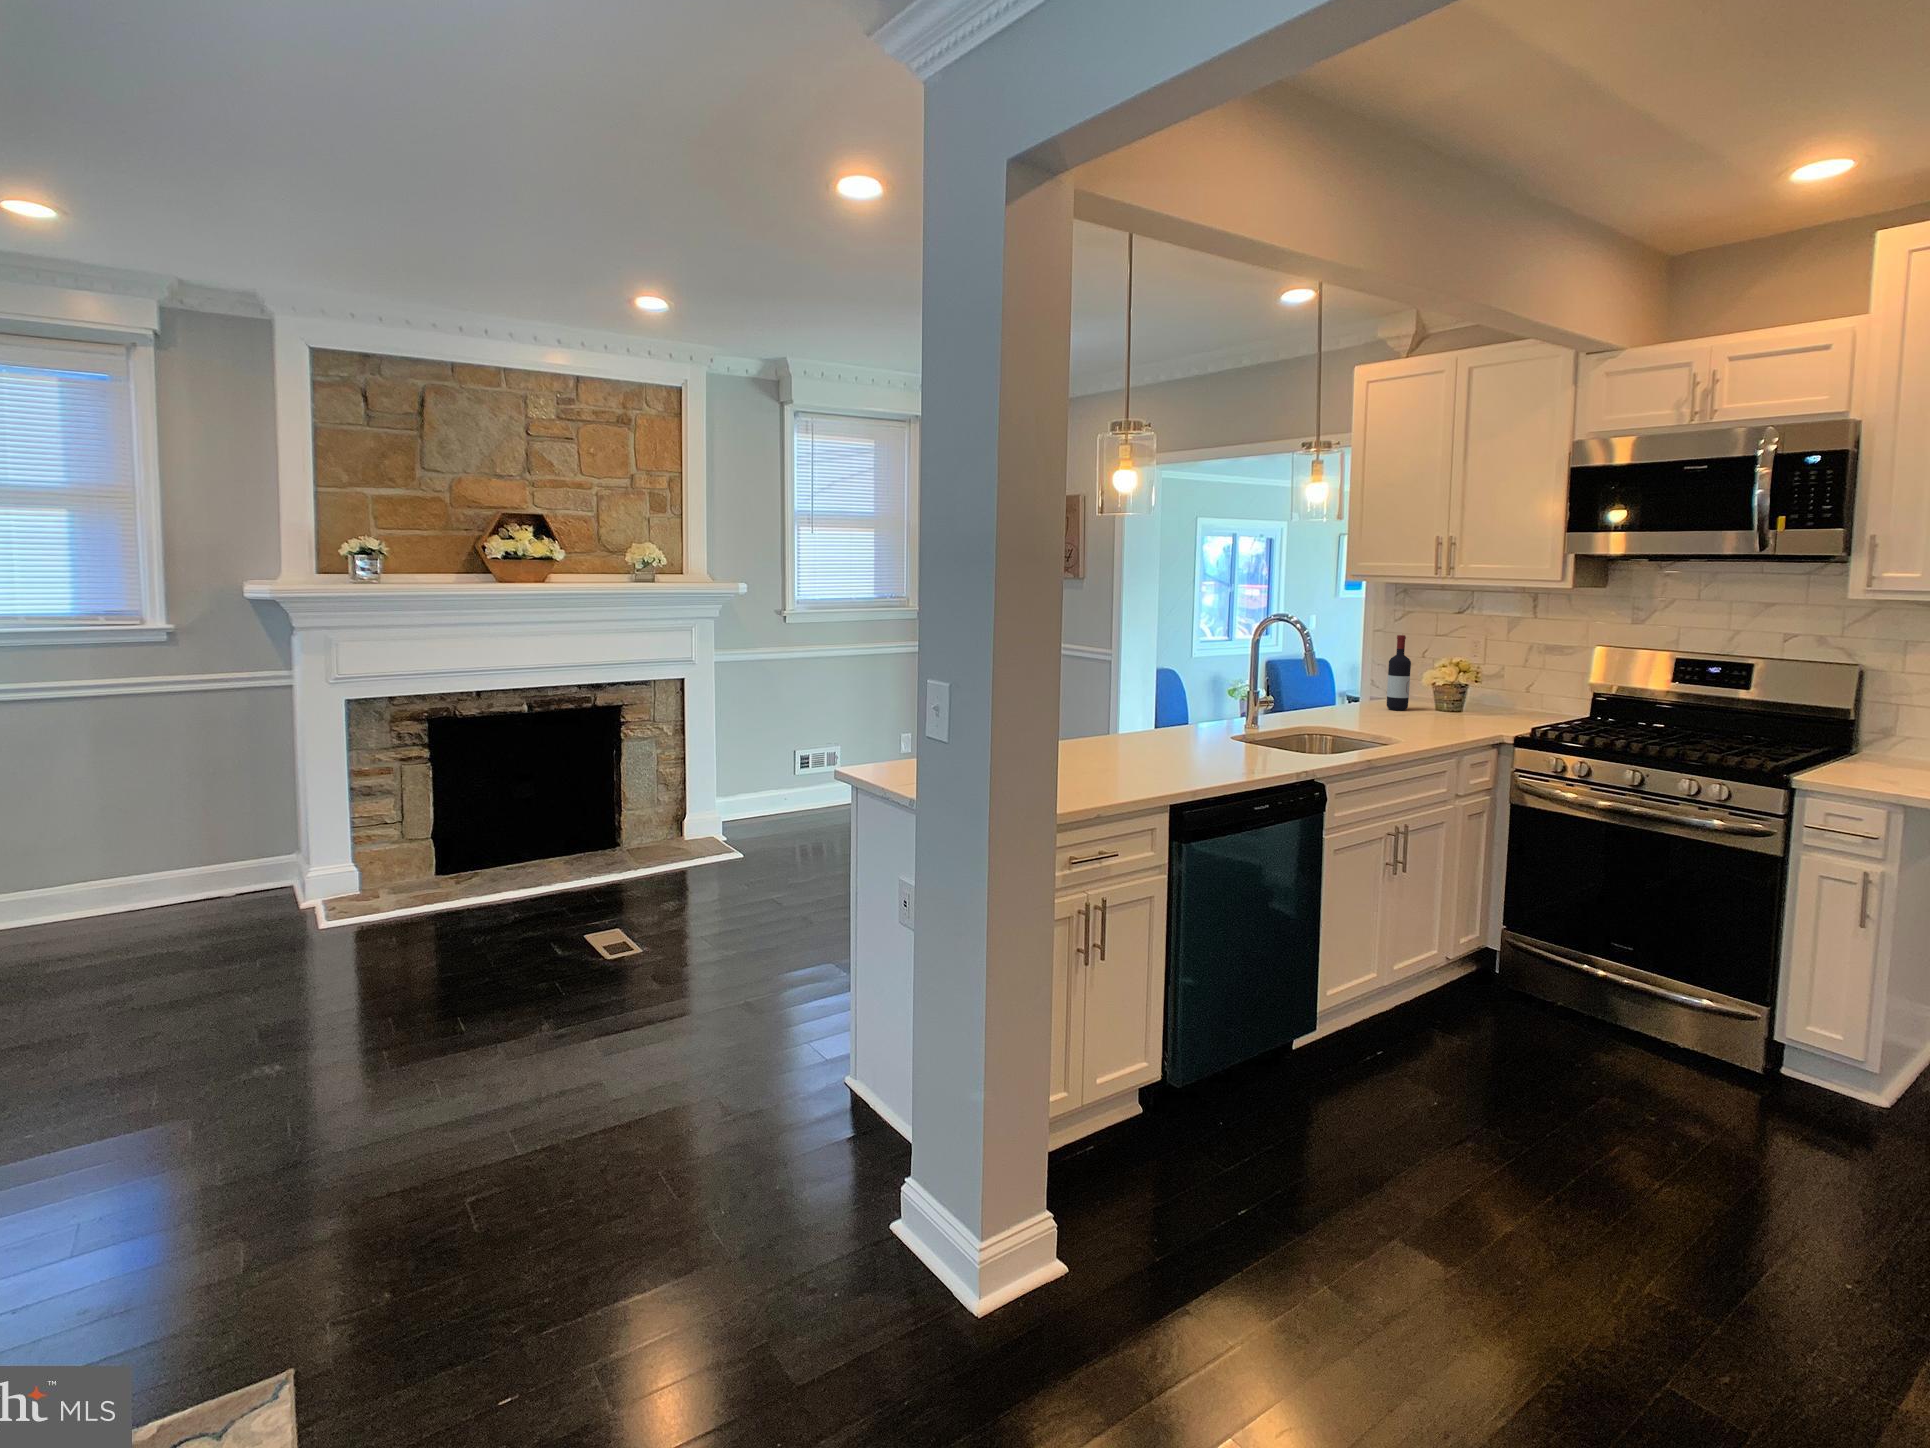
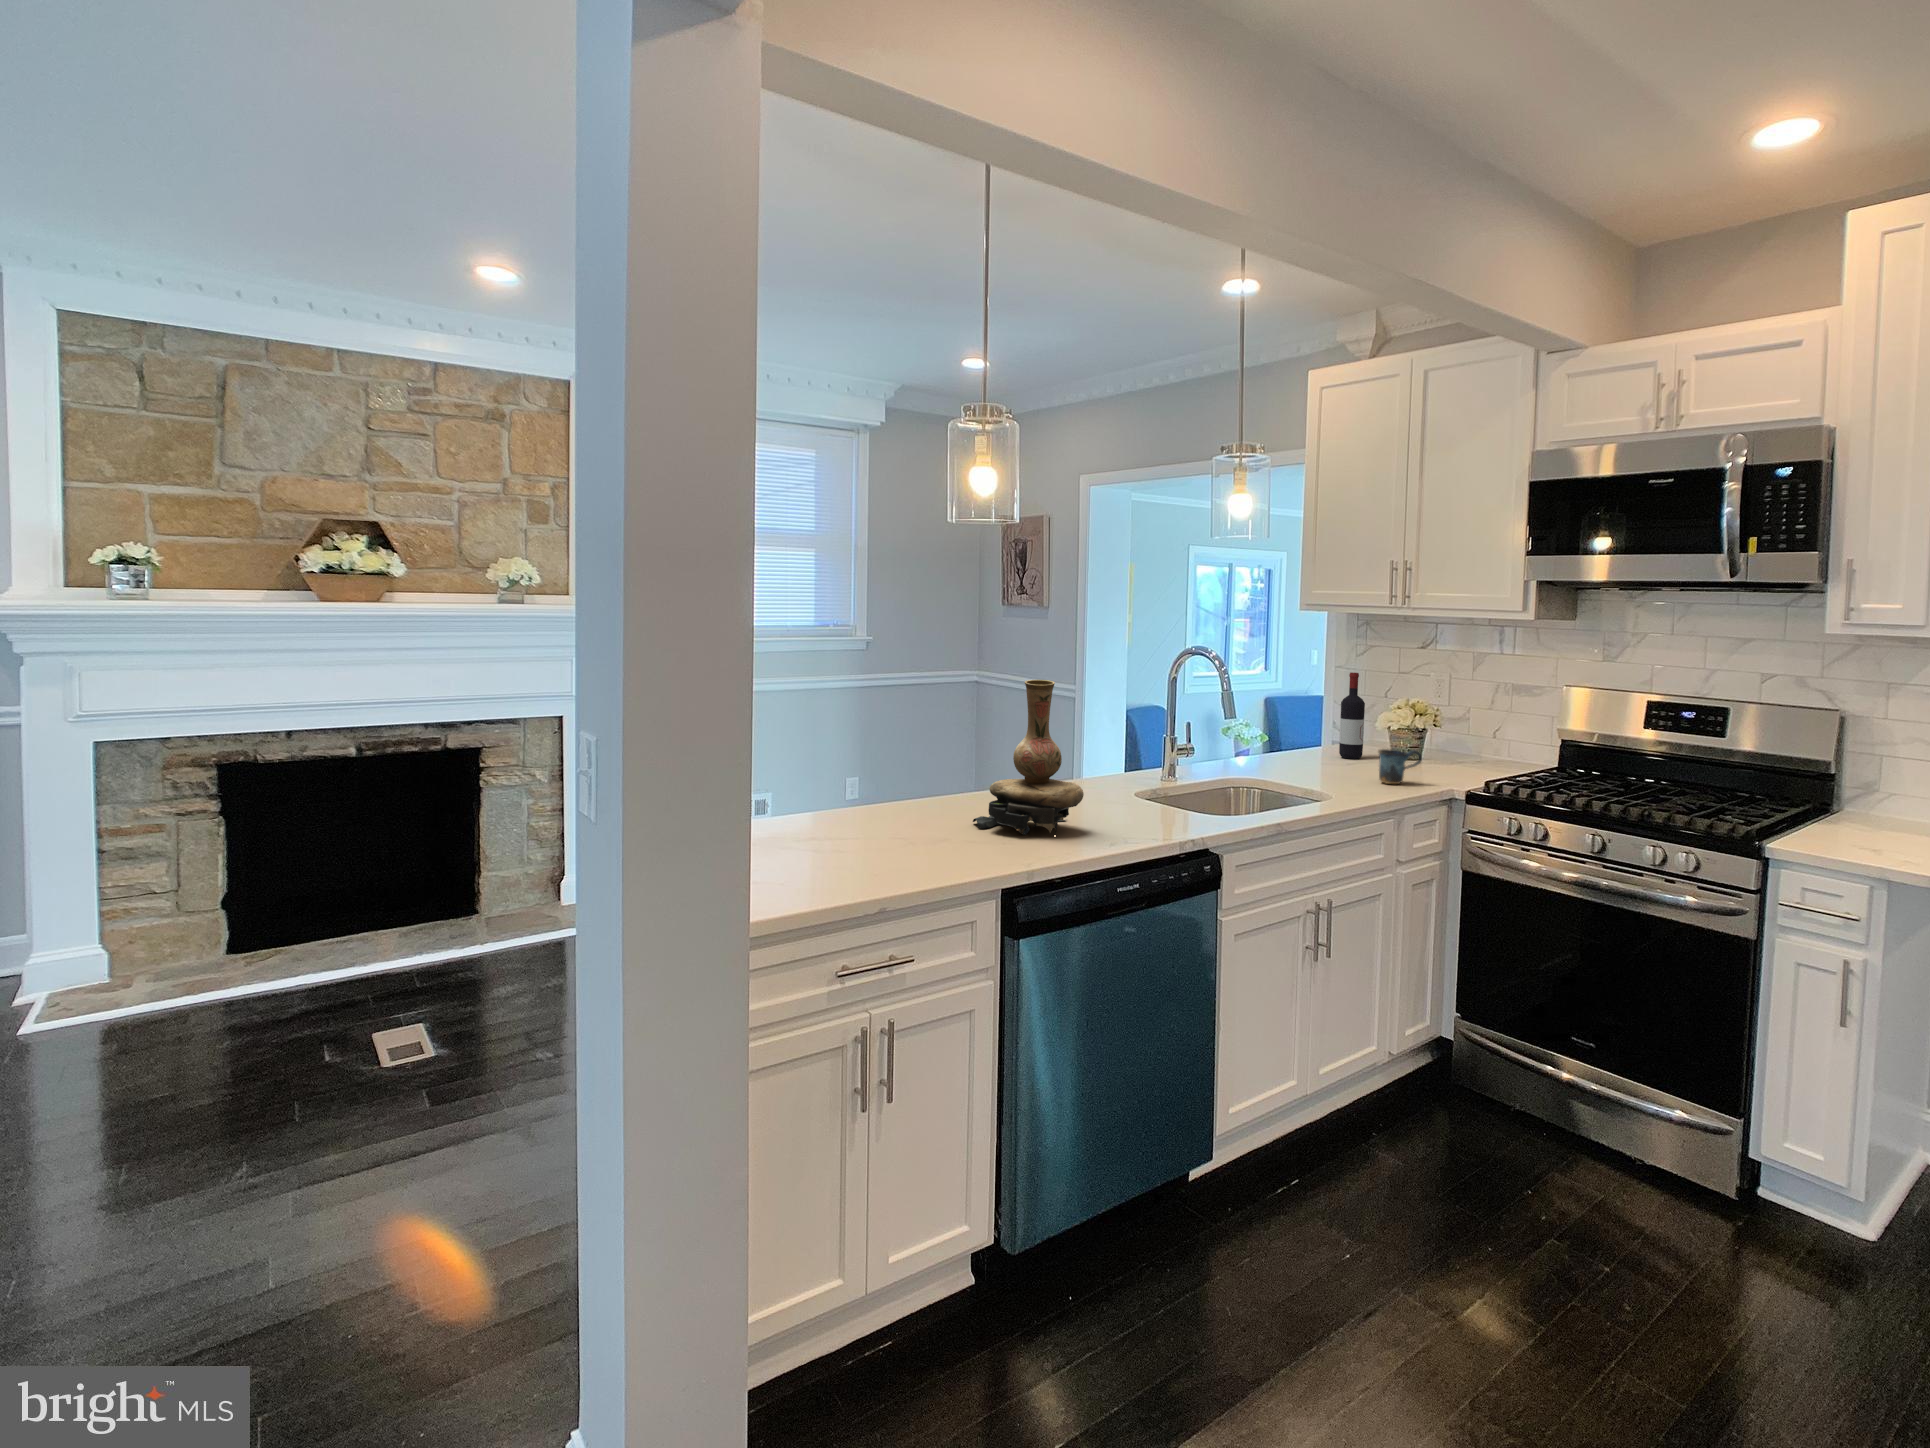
vase: none [1117,644,1213,769] -> present [973,680,1084,835]
mug: none [1434,701,1474,730] -> present [1378,749,1422,784]

